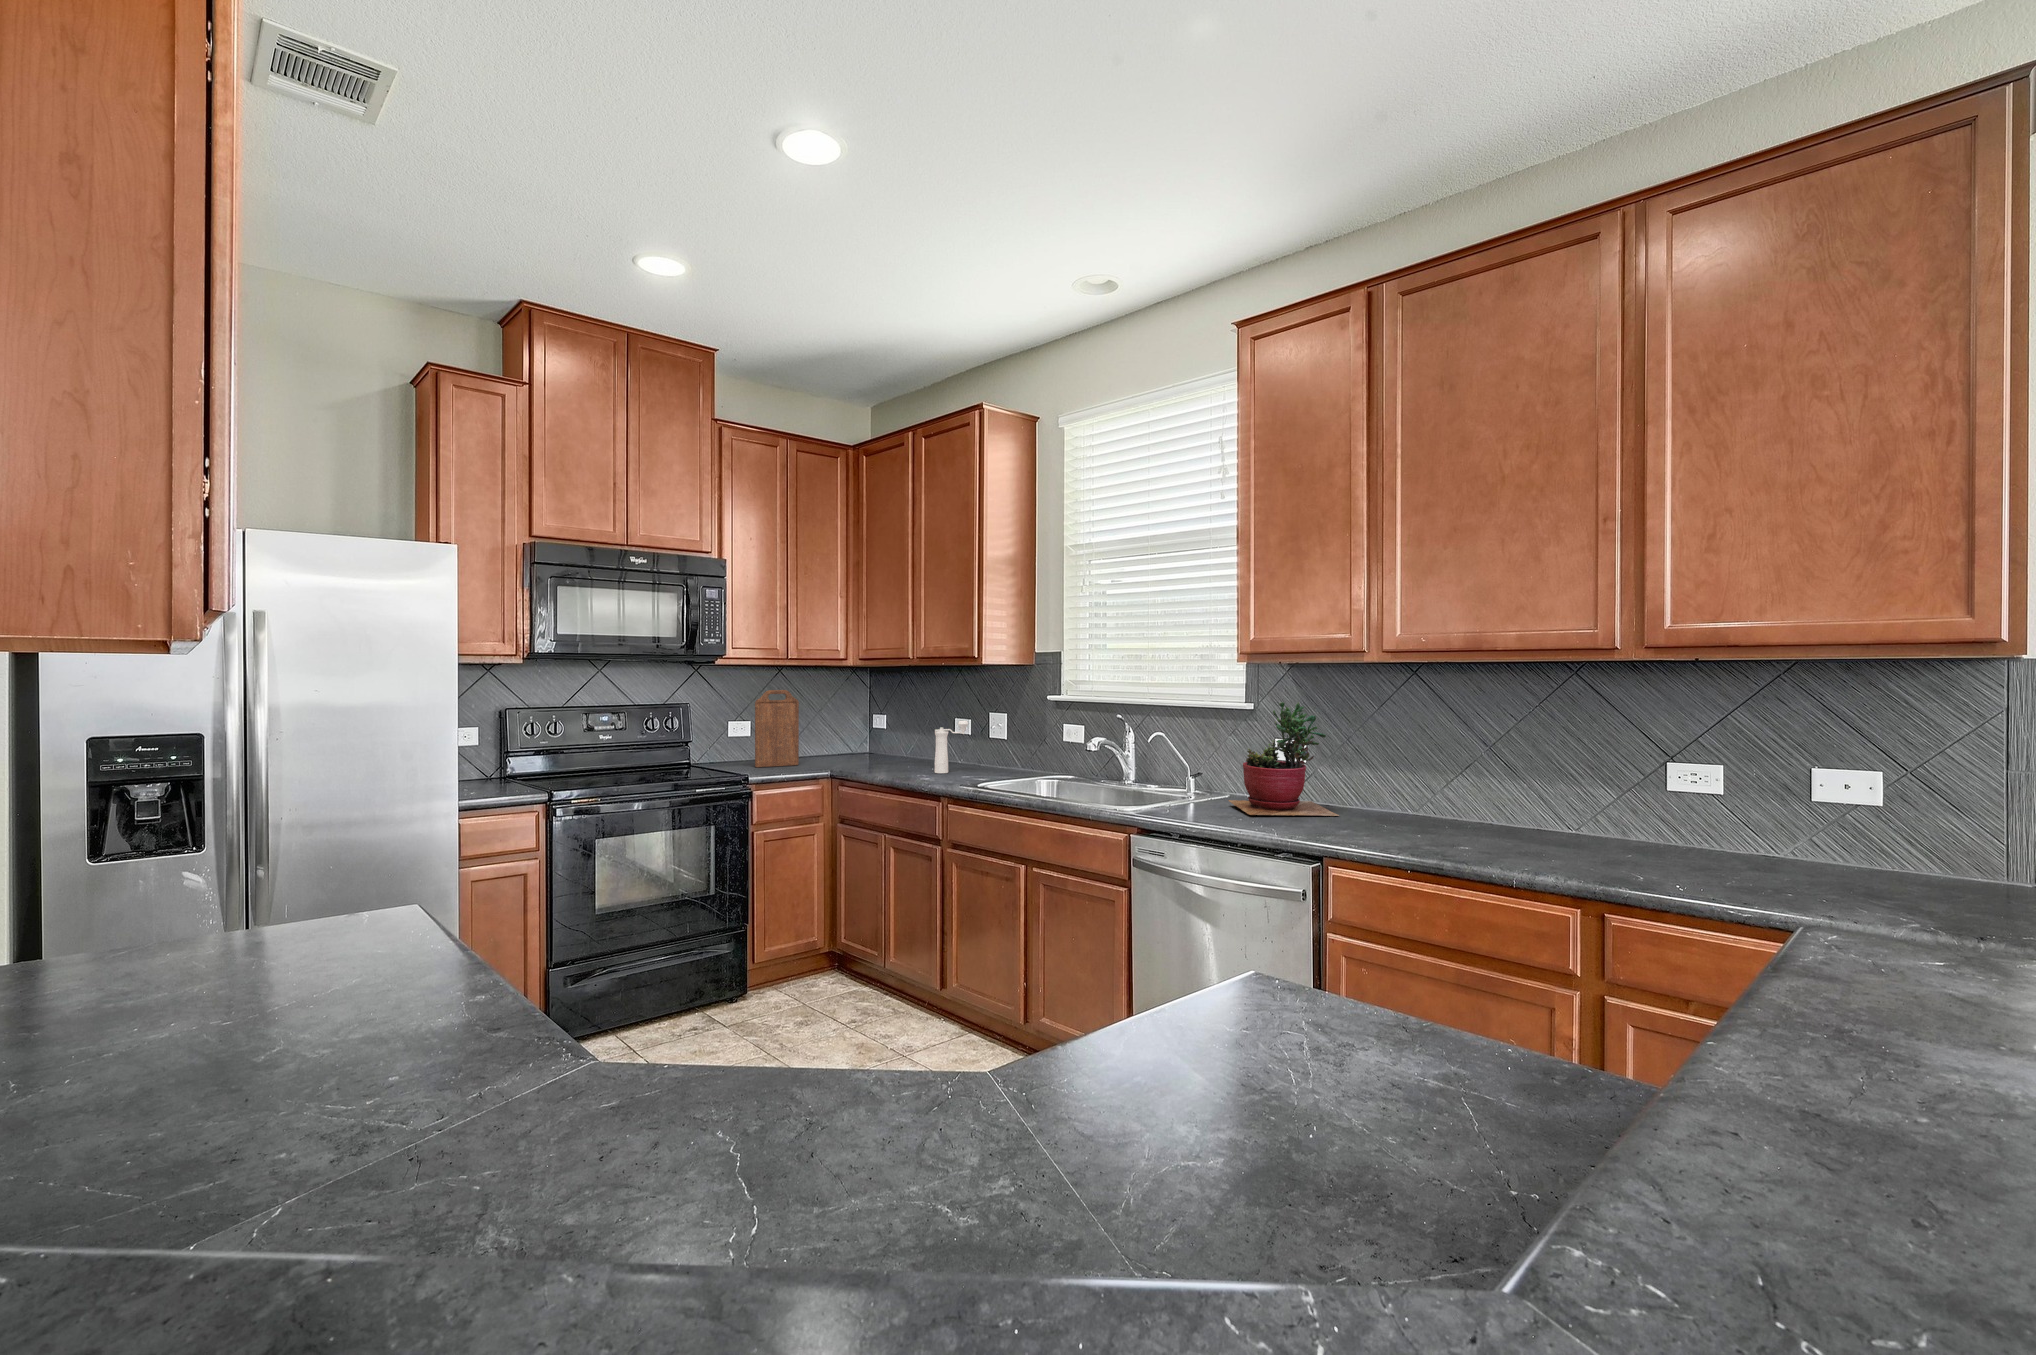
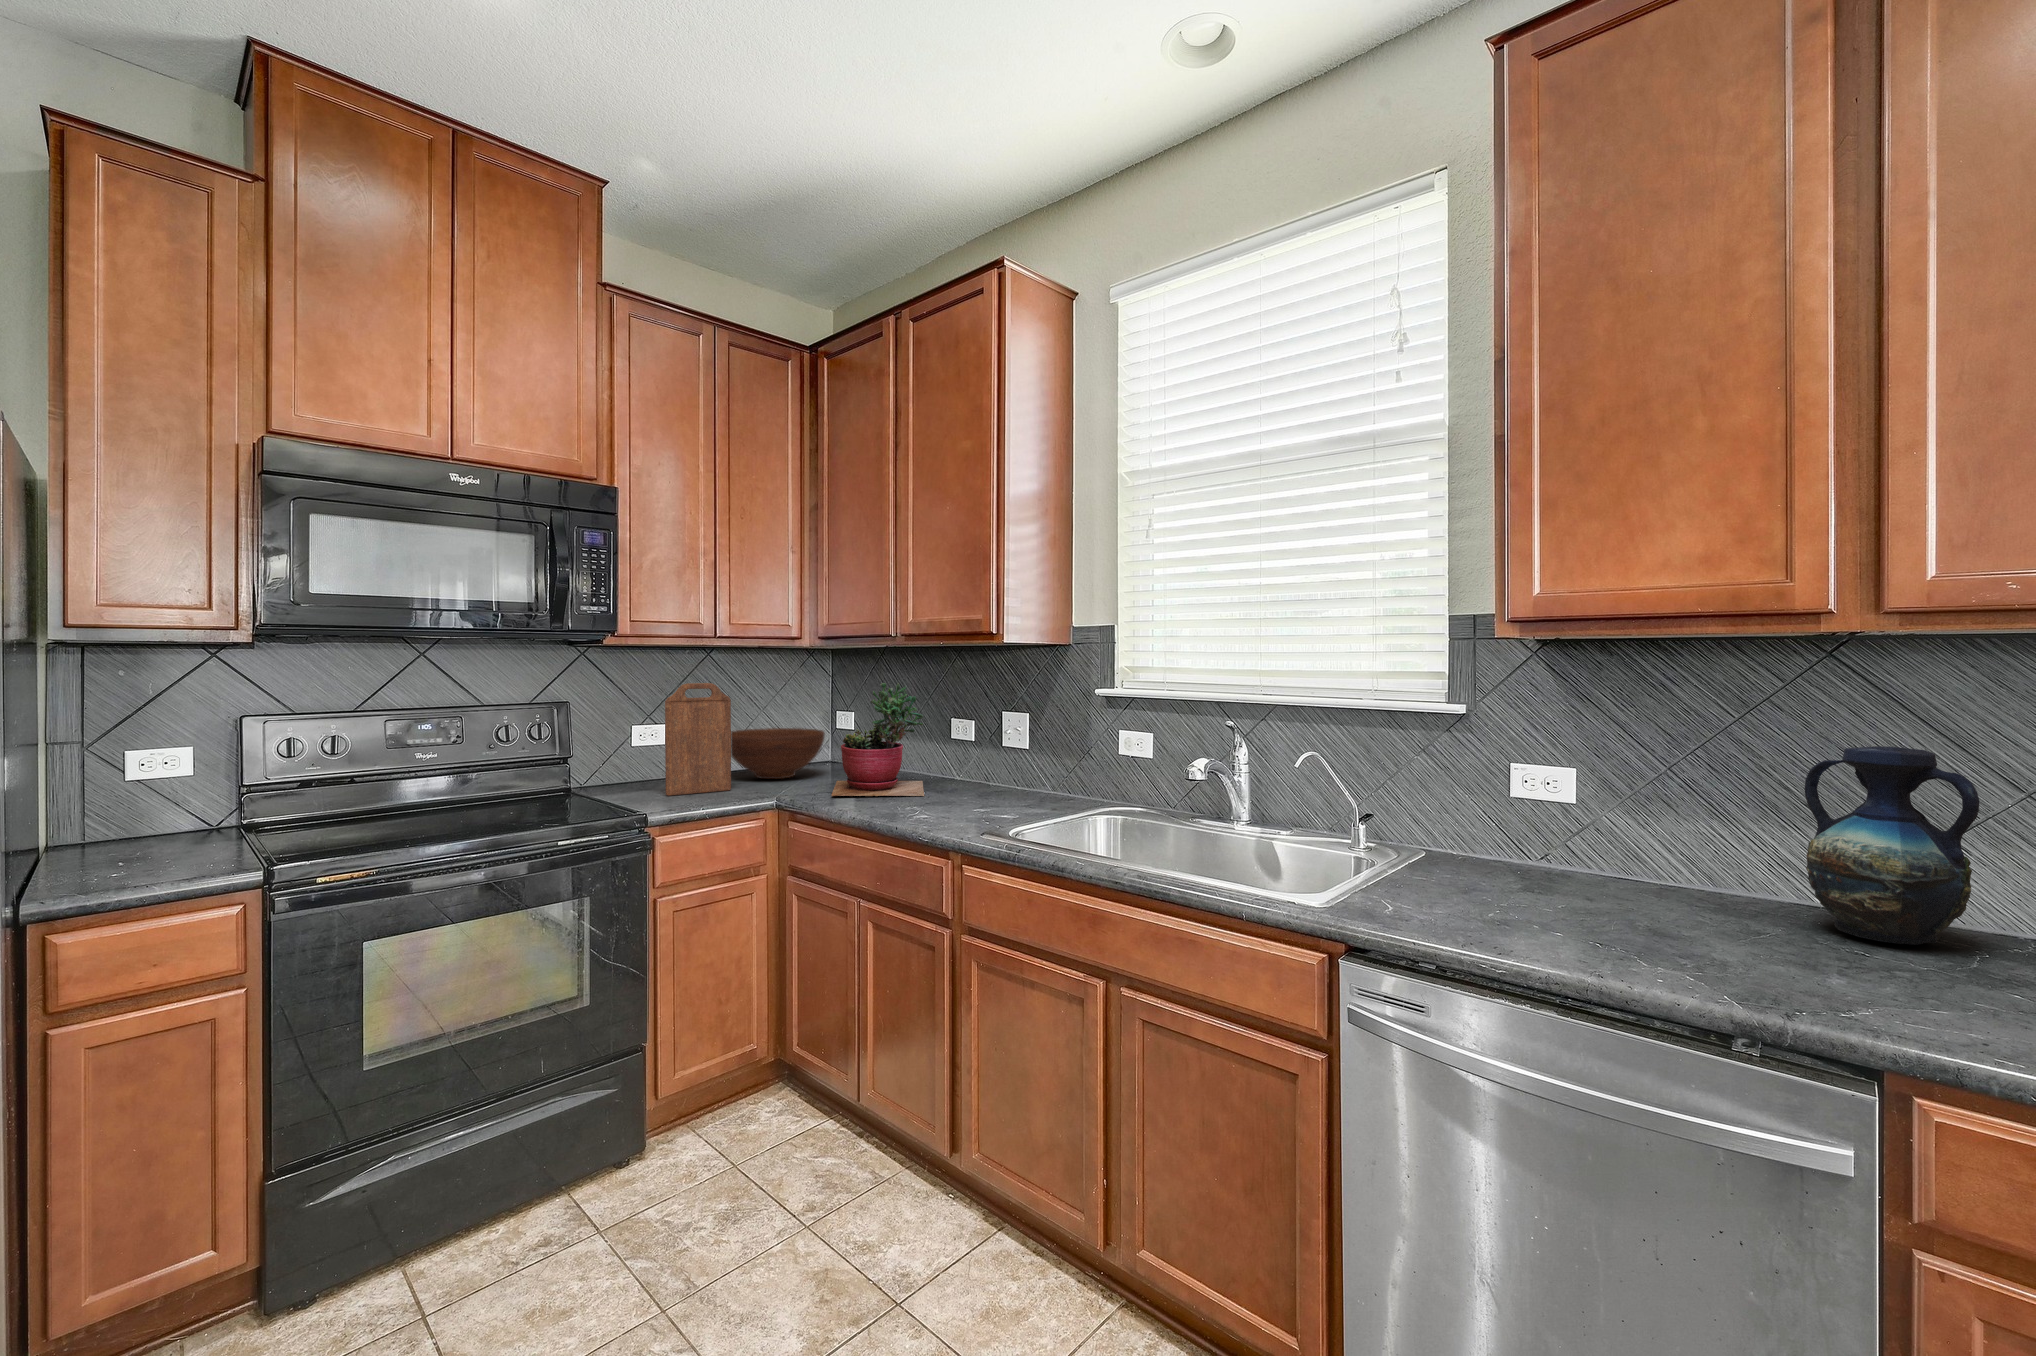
succulent plant: present [1228,702,1339,816] -> present [832,683,924,796]
pepper mill: present [935,721,968,773] -> none [931,728,979,807]
vase: none [1378,721,1446,822] -> present [1804,746,1979,945]
fruit bowl: none [792,724,864,760] -> present [731,728,825,779]

